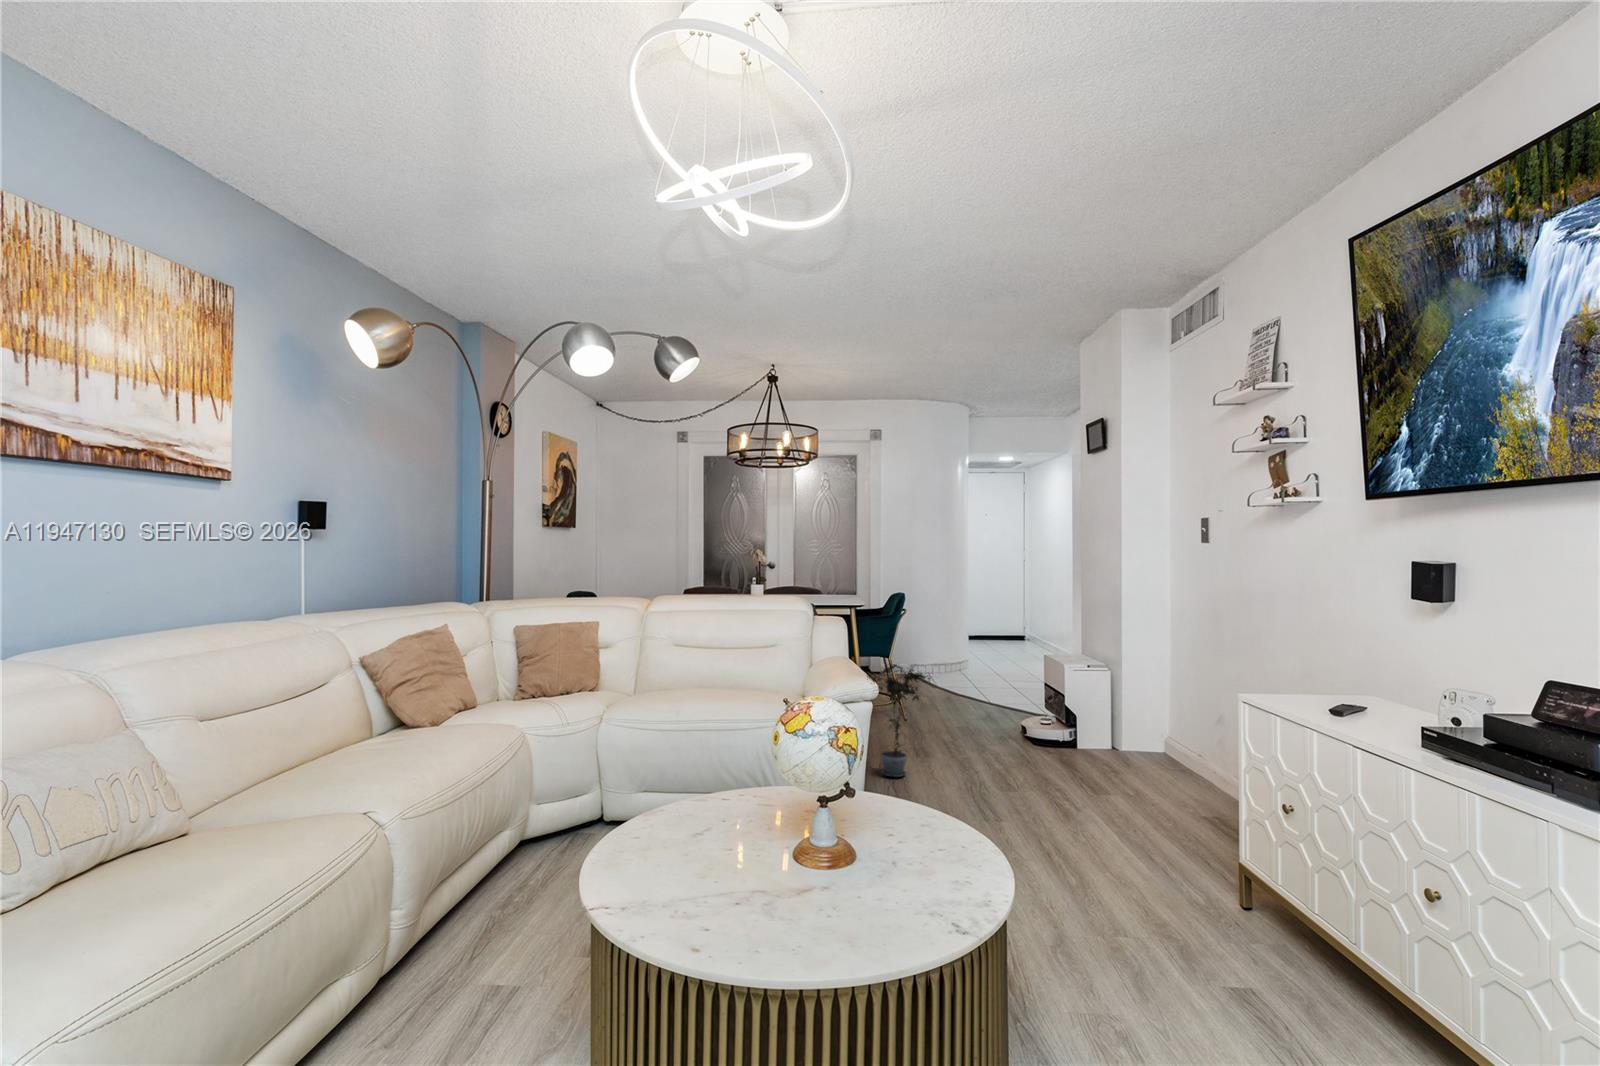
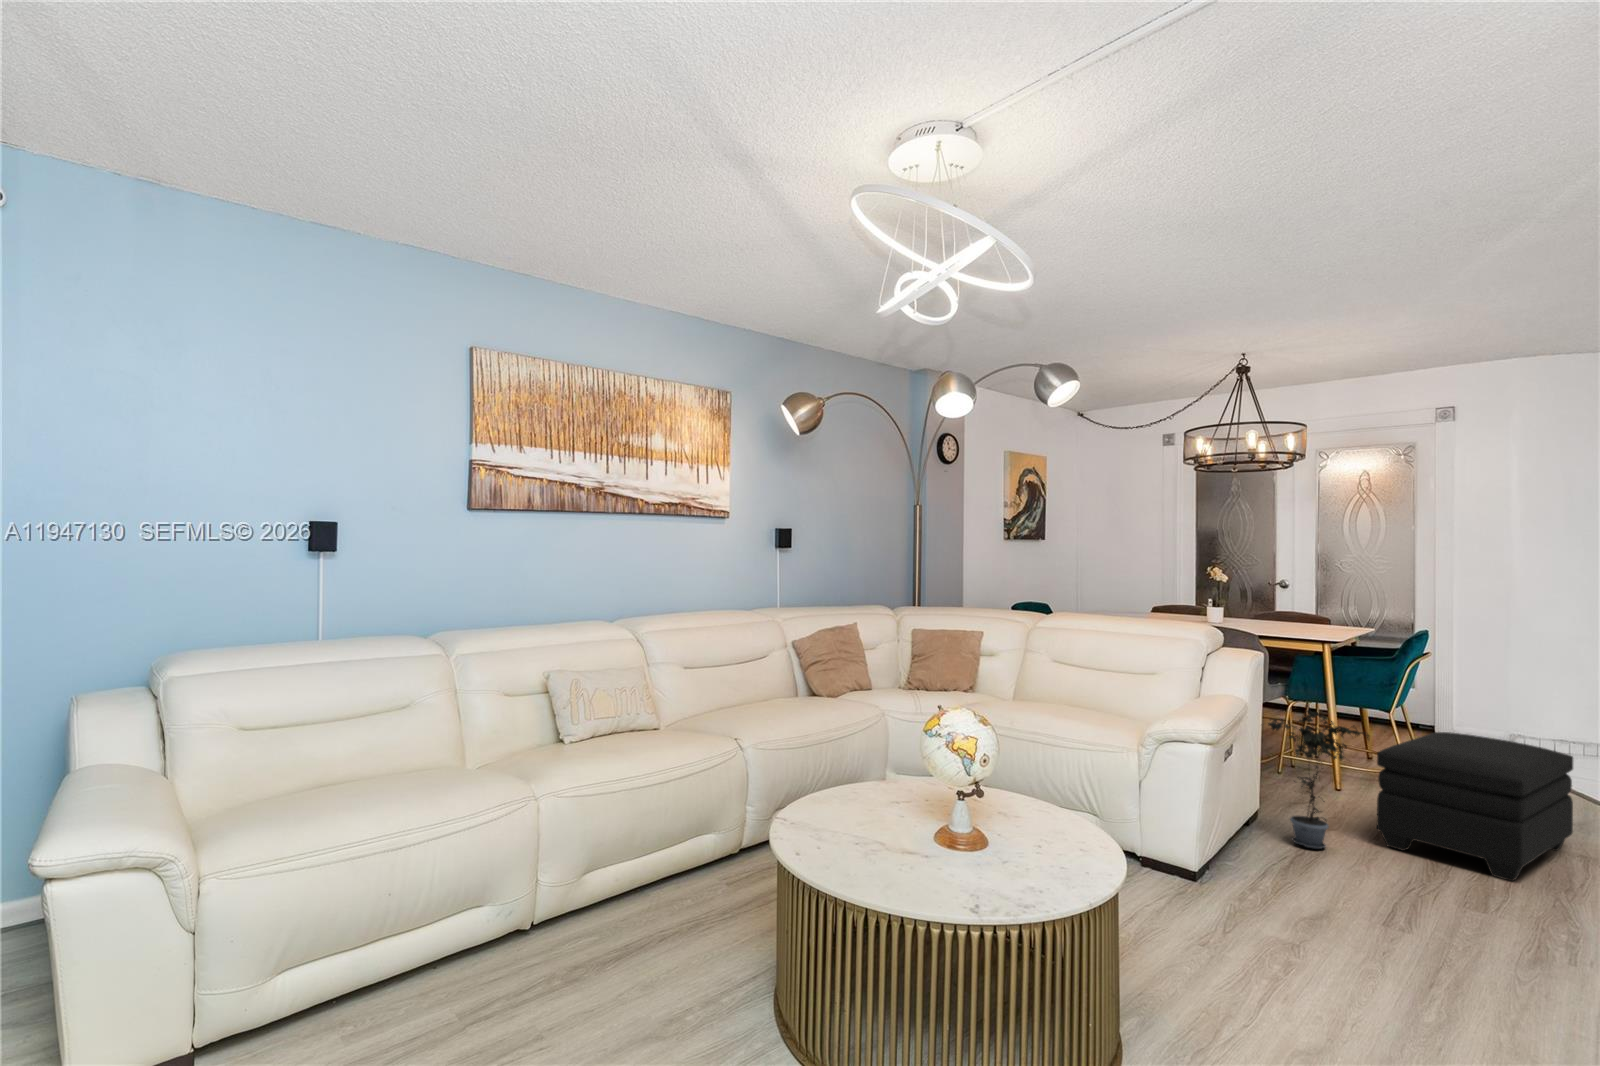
ottoman: none [927,666,1018,768] -> present [1377,732,1573,881]

